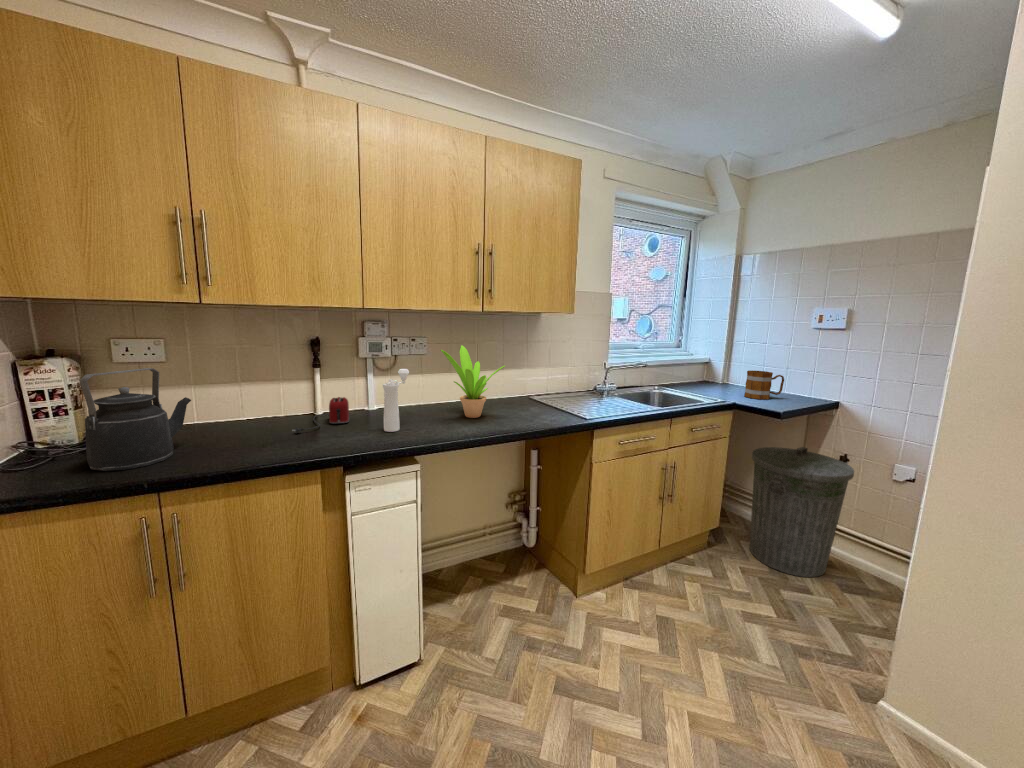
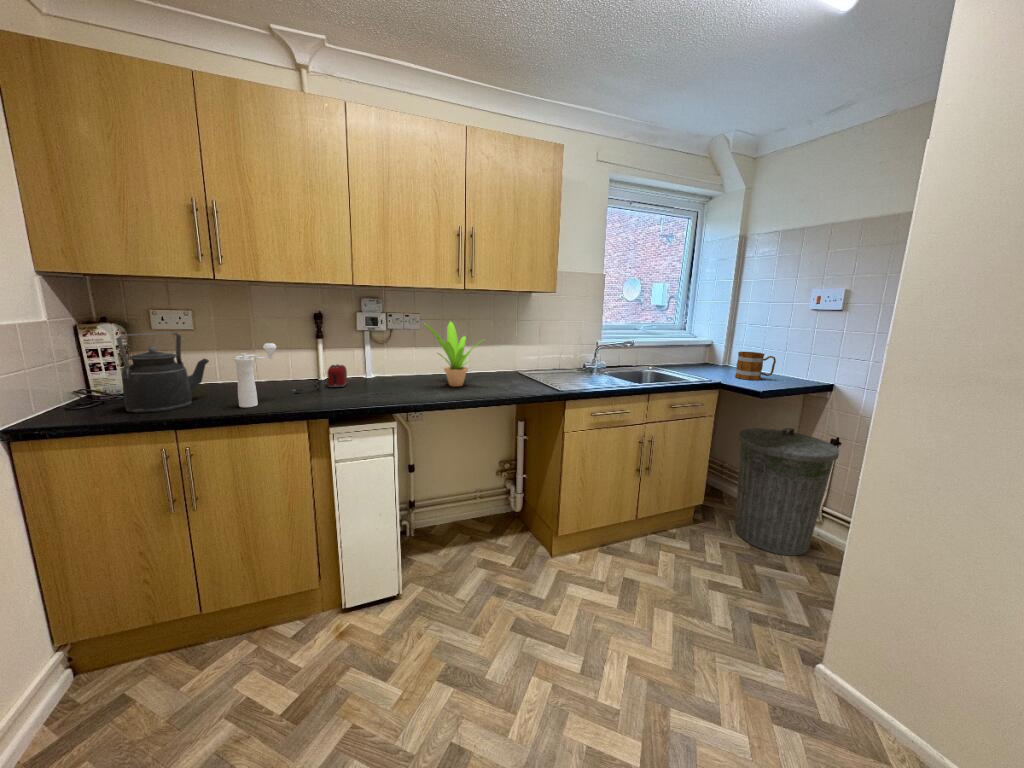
pepper mill: present [383,369,409,432] -> present [234,343,276,407]

